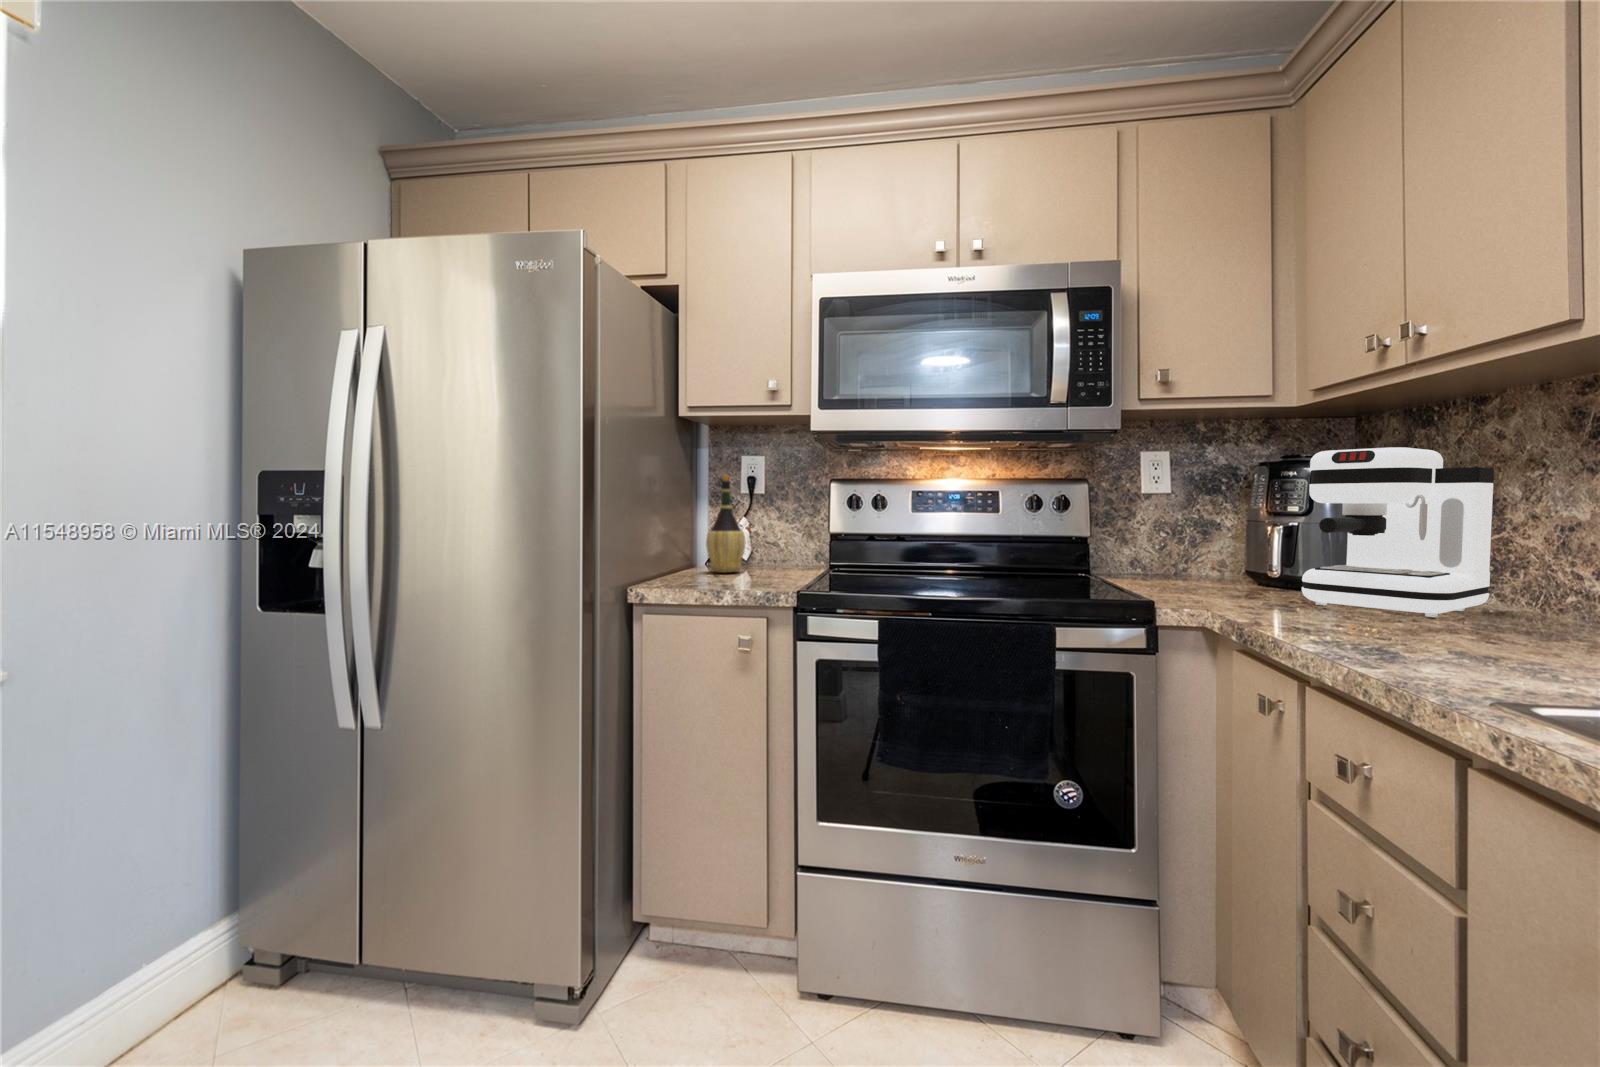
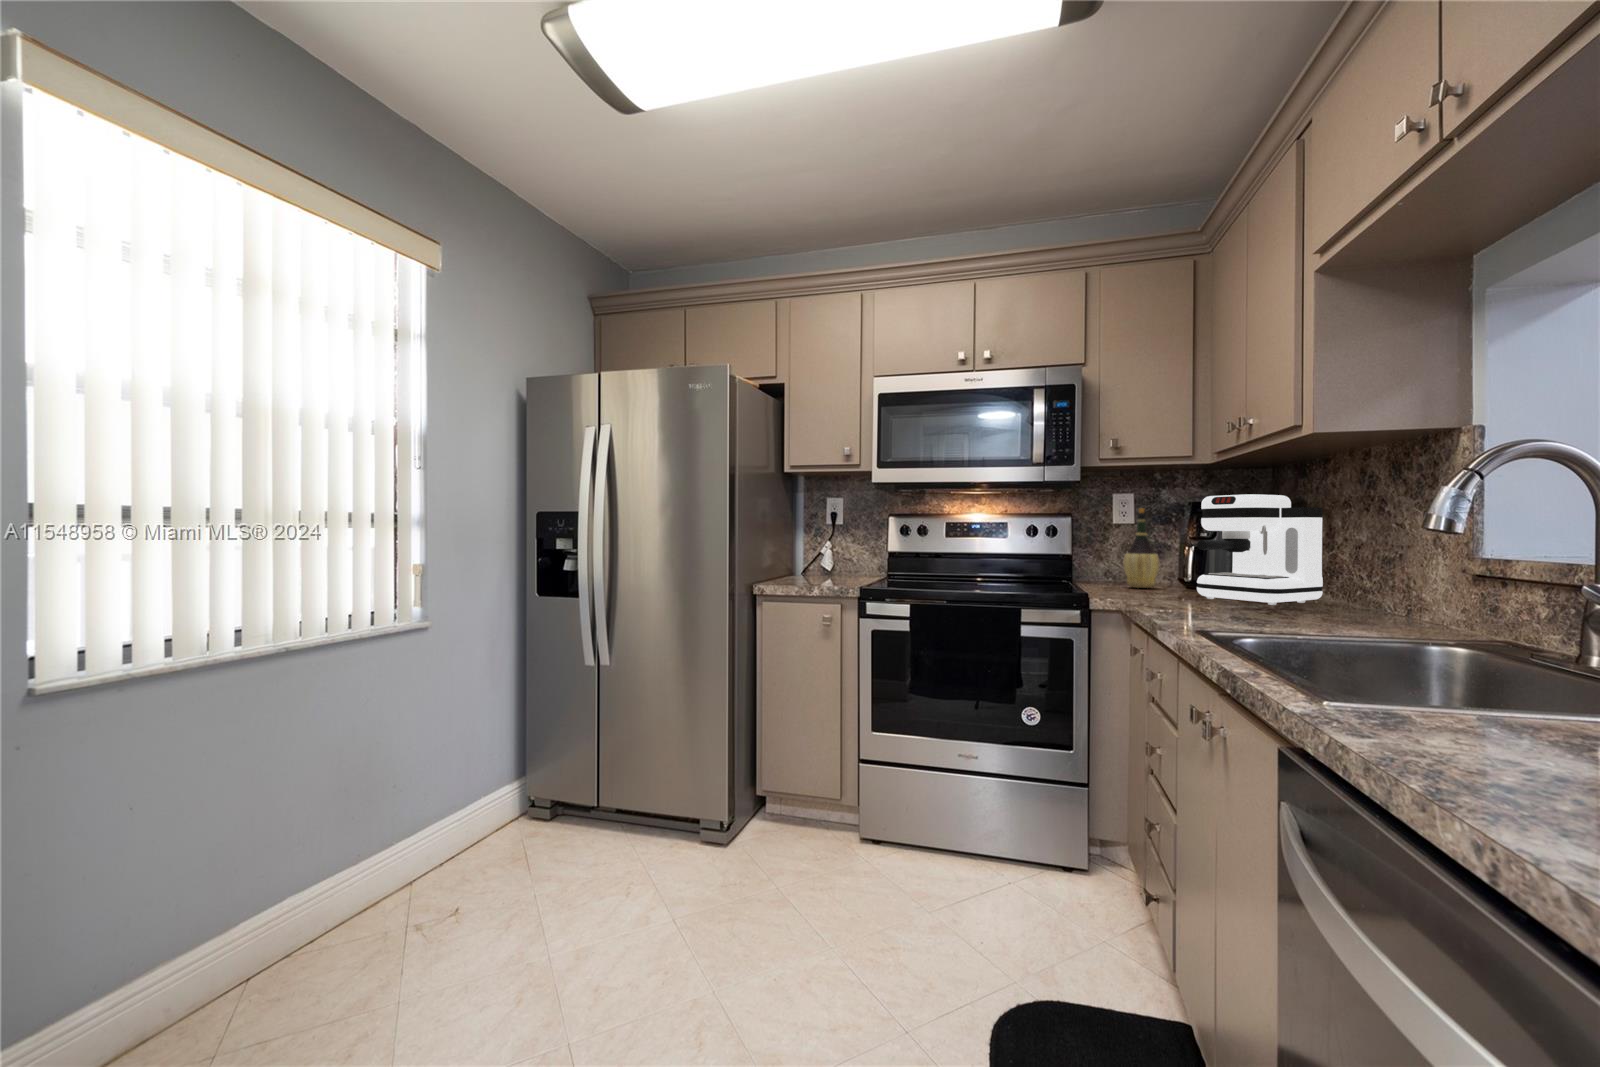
wine bottle: present [706,475,745,573] -> present [1123,508,1159,588]

